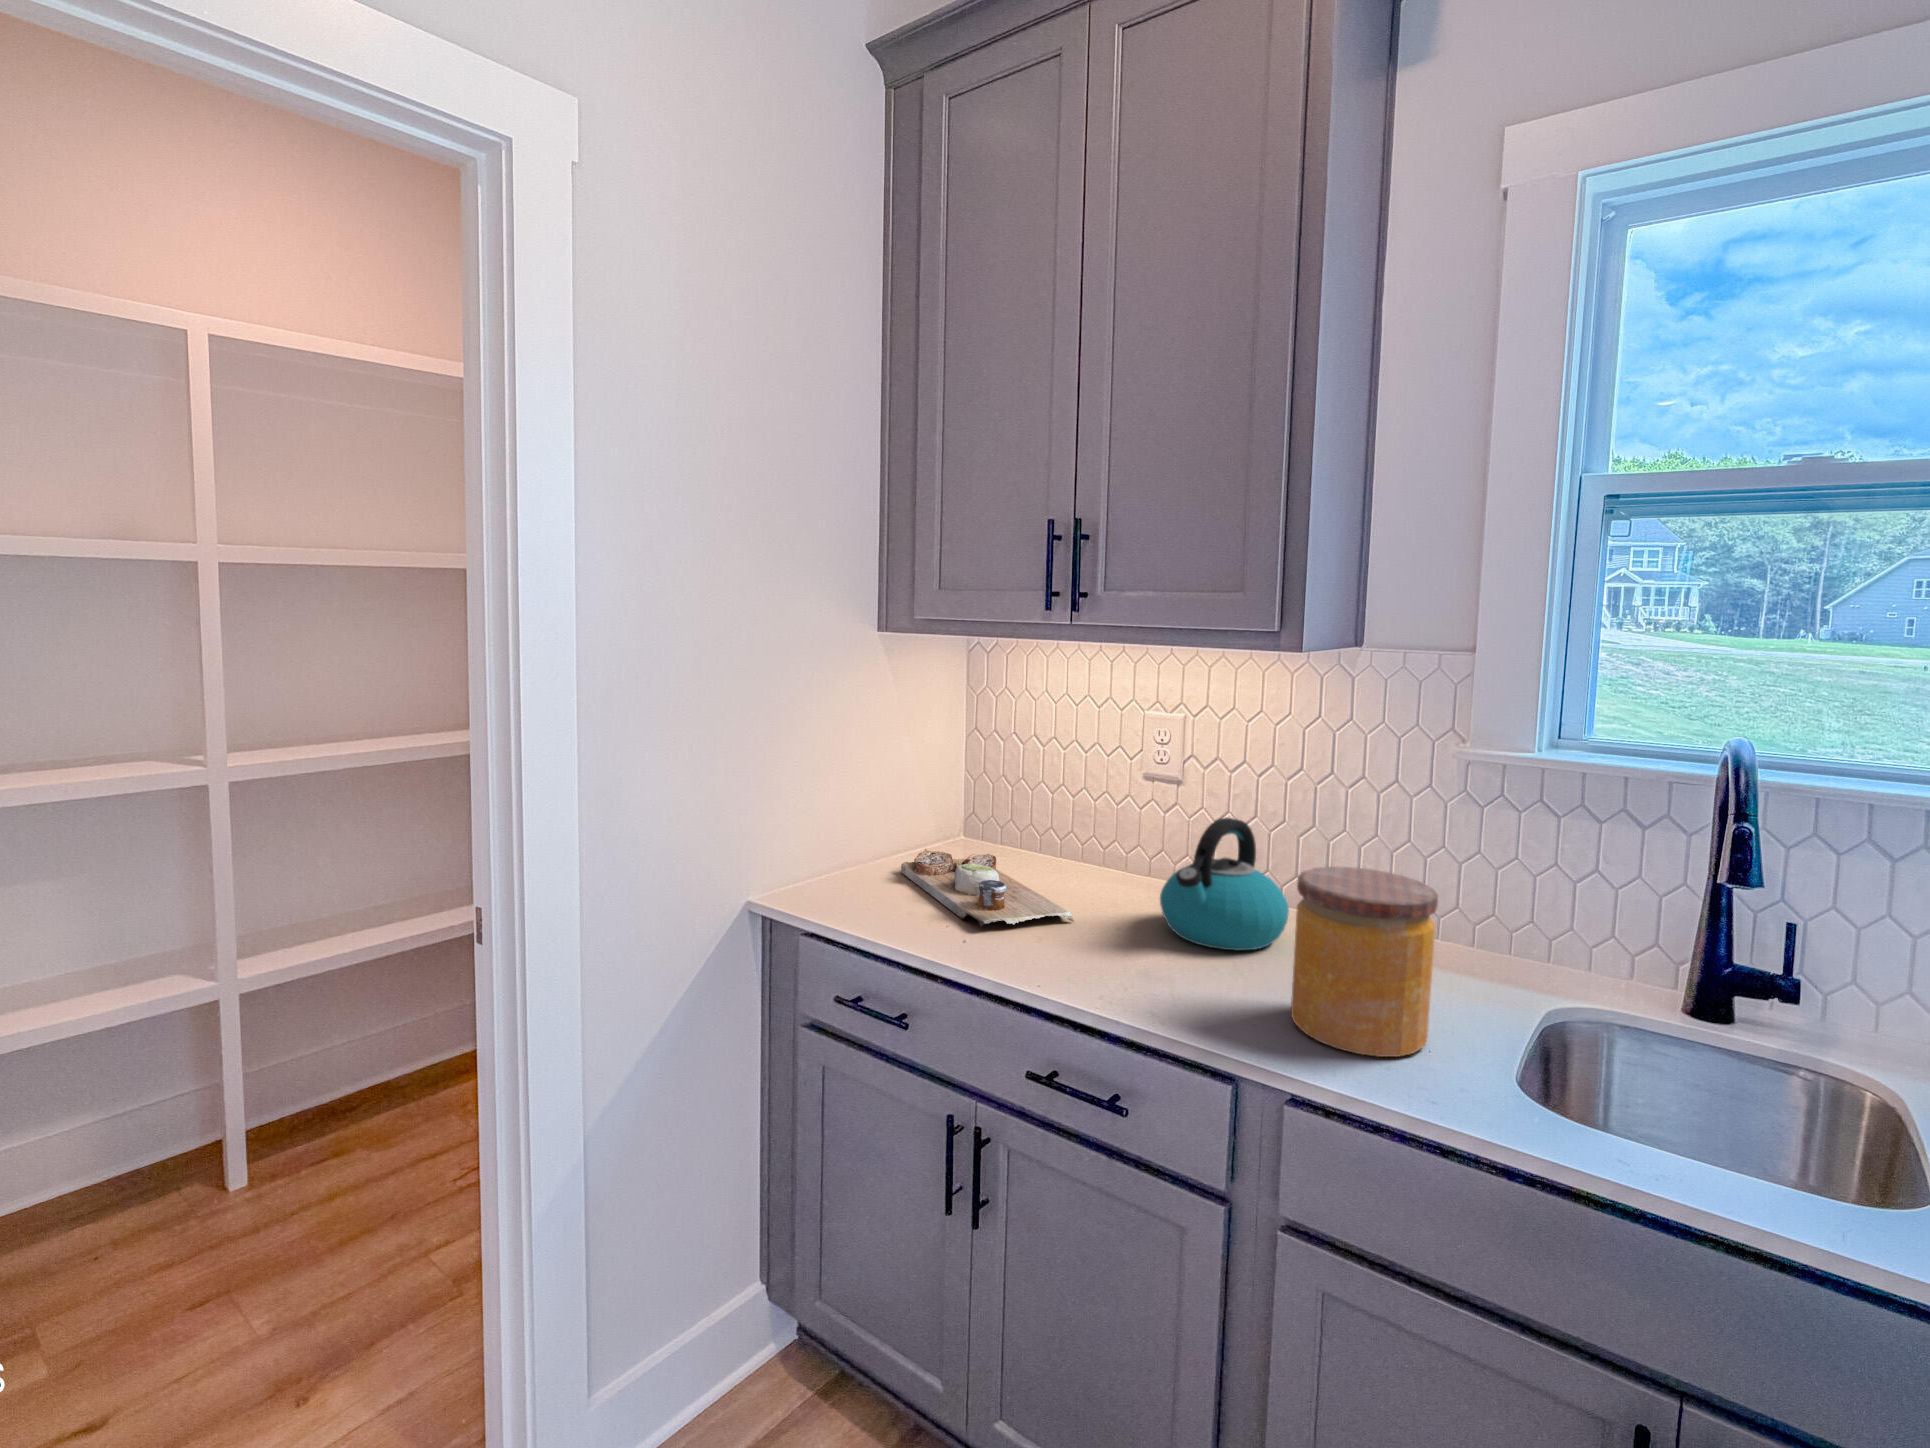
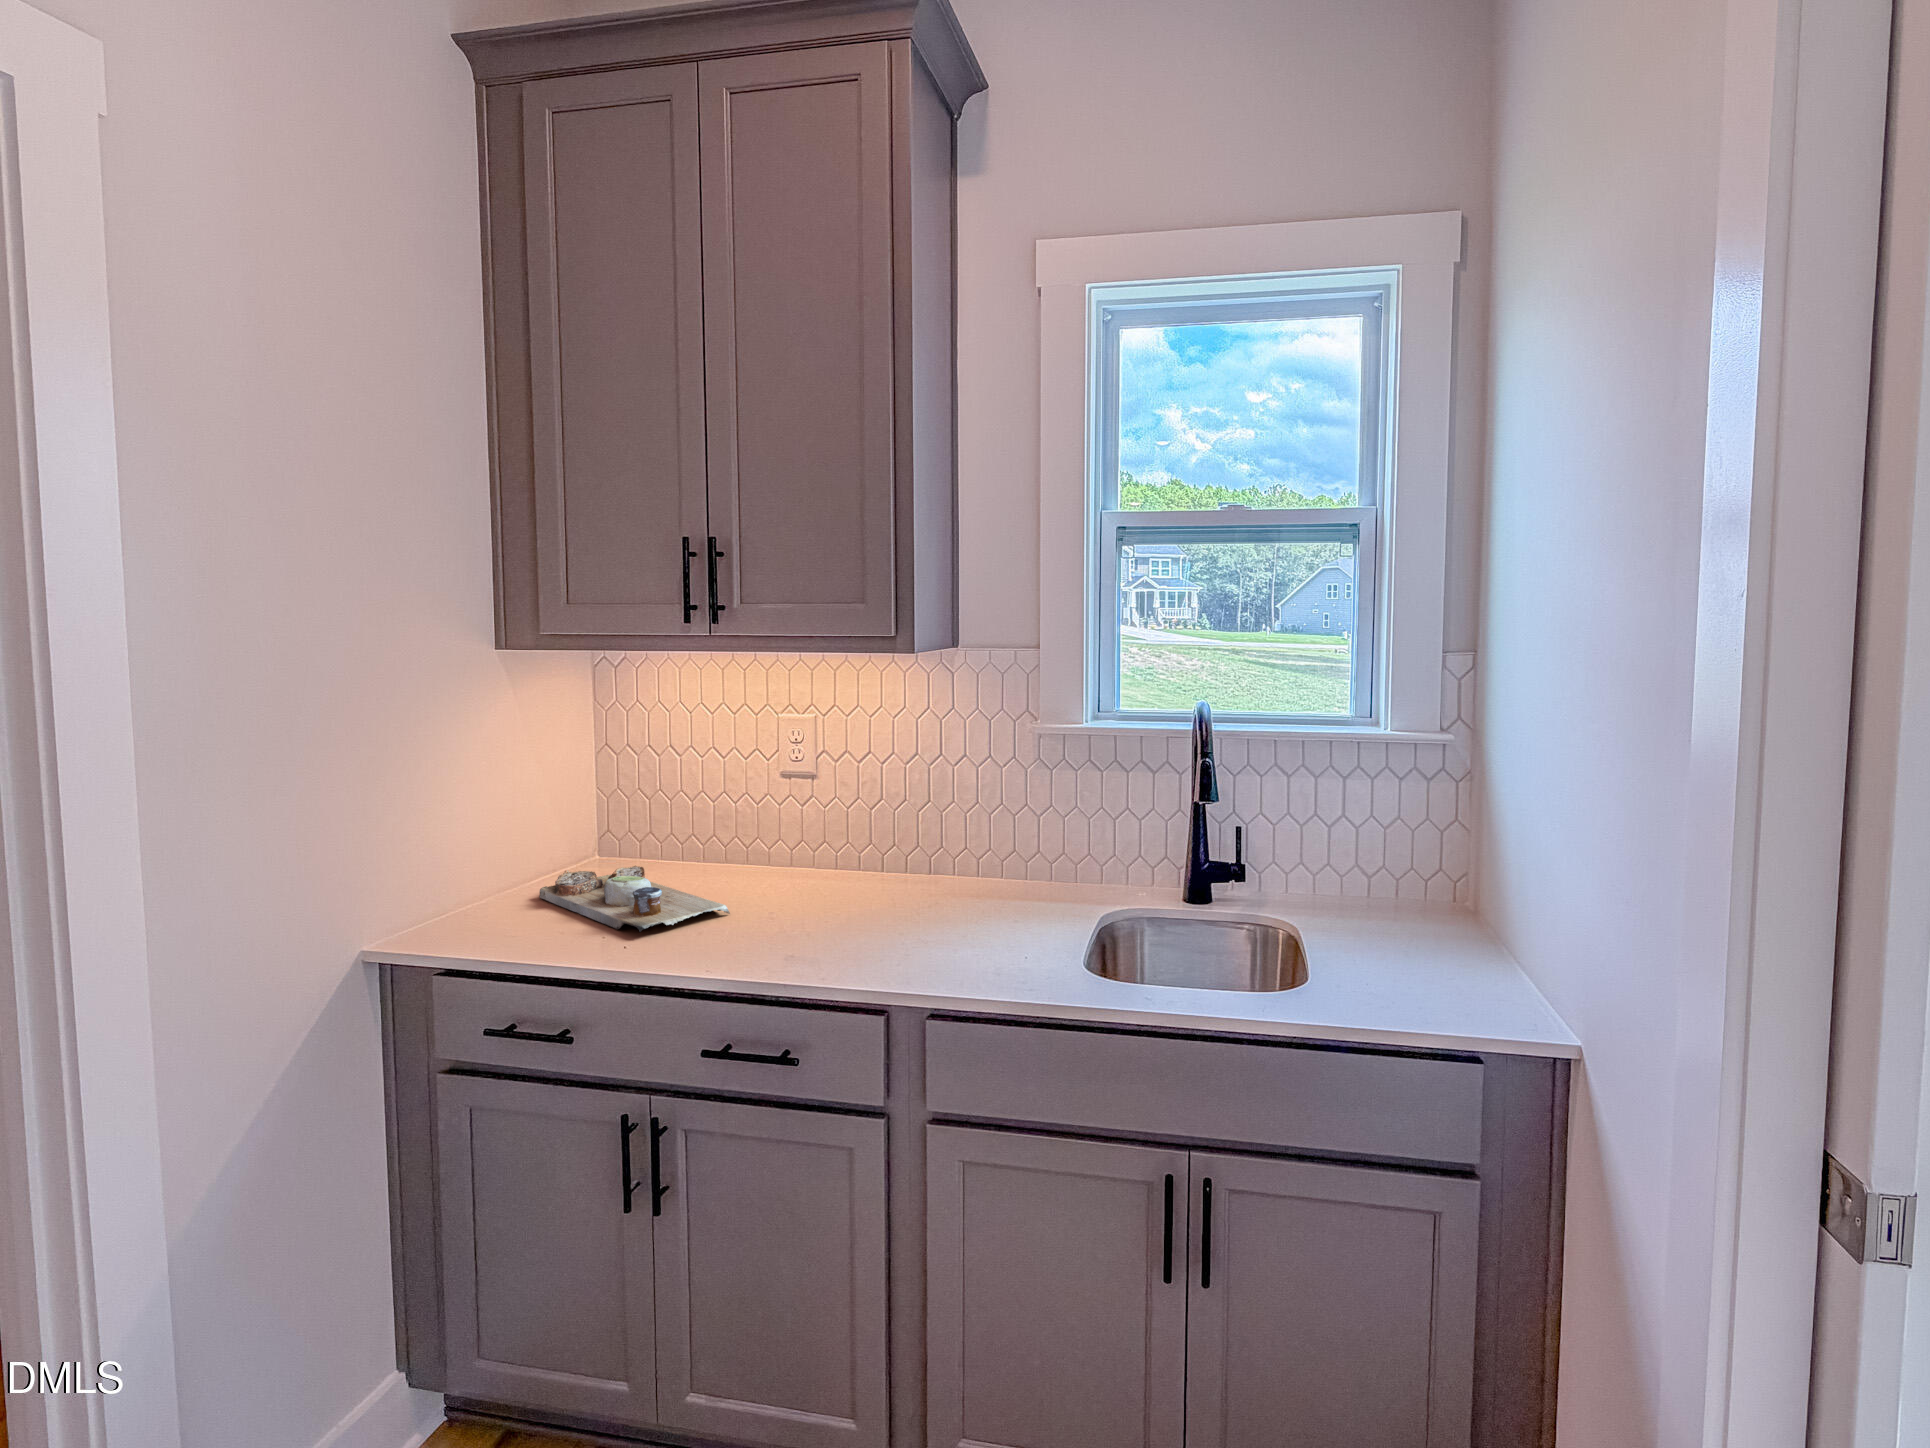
kettle: present [1160,818,1289,951] -> none [808,800,916,914]
jar: present [1291,867,1438,1057] -> none [923,824,1023,969]

